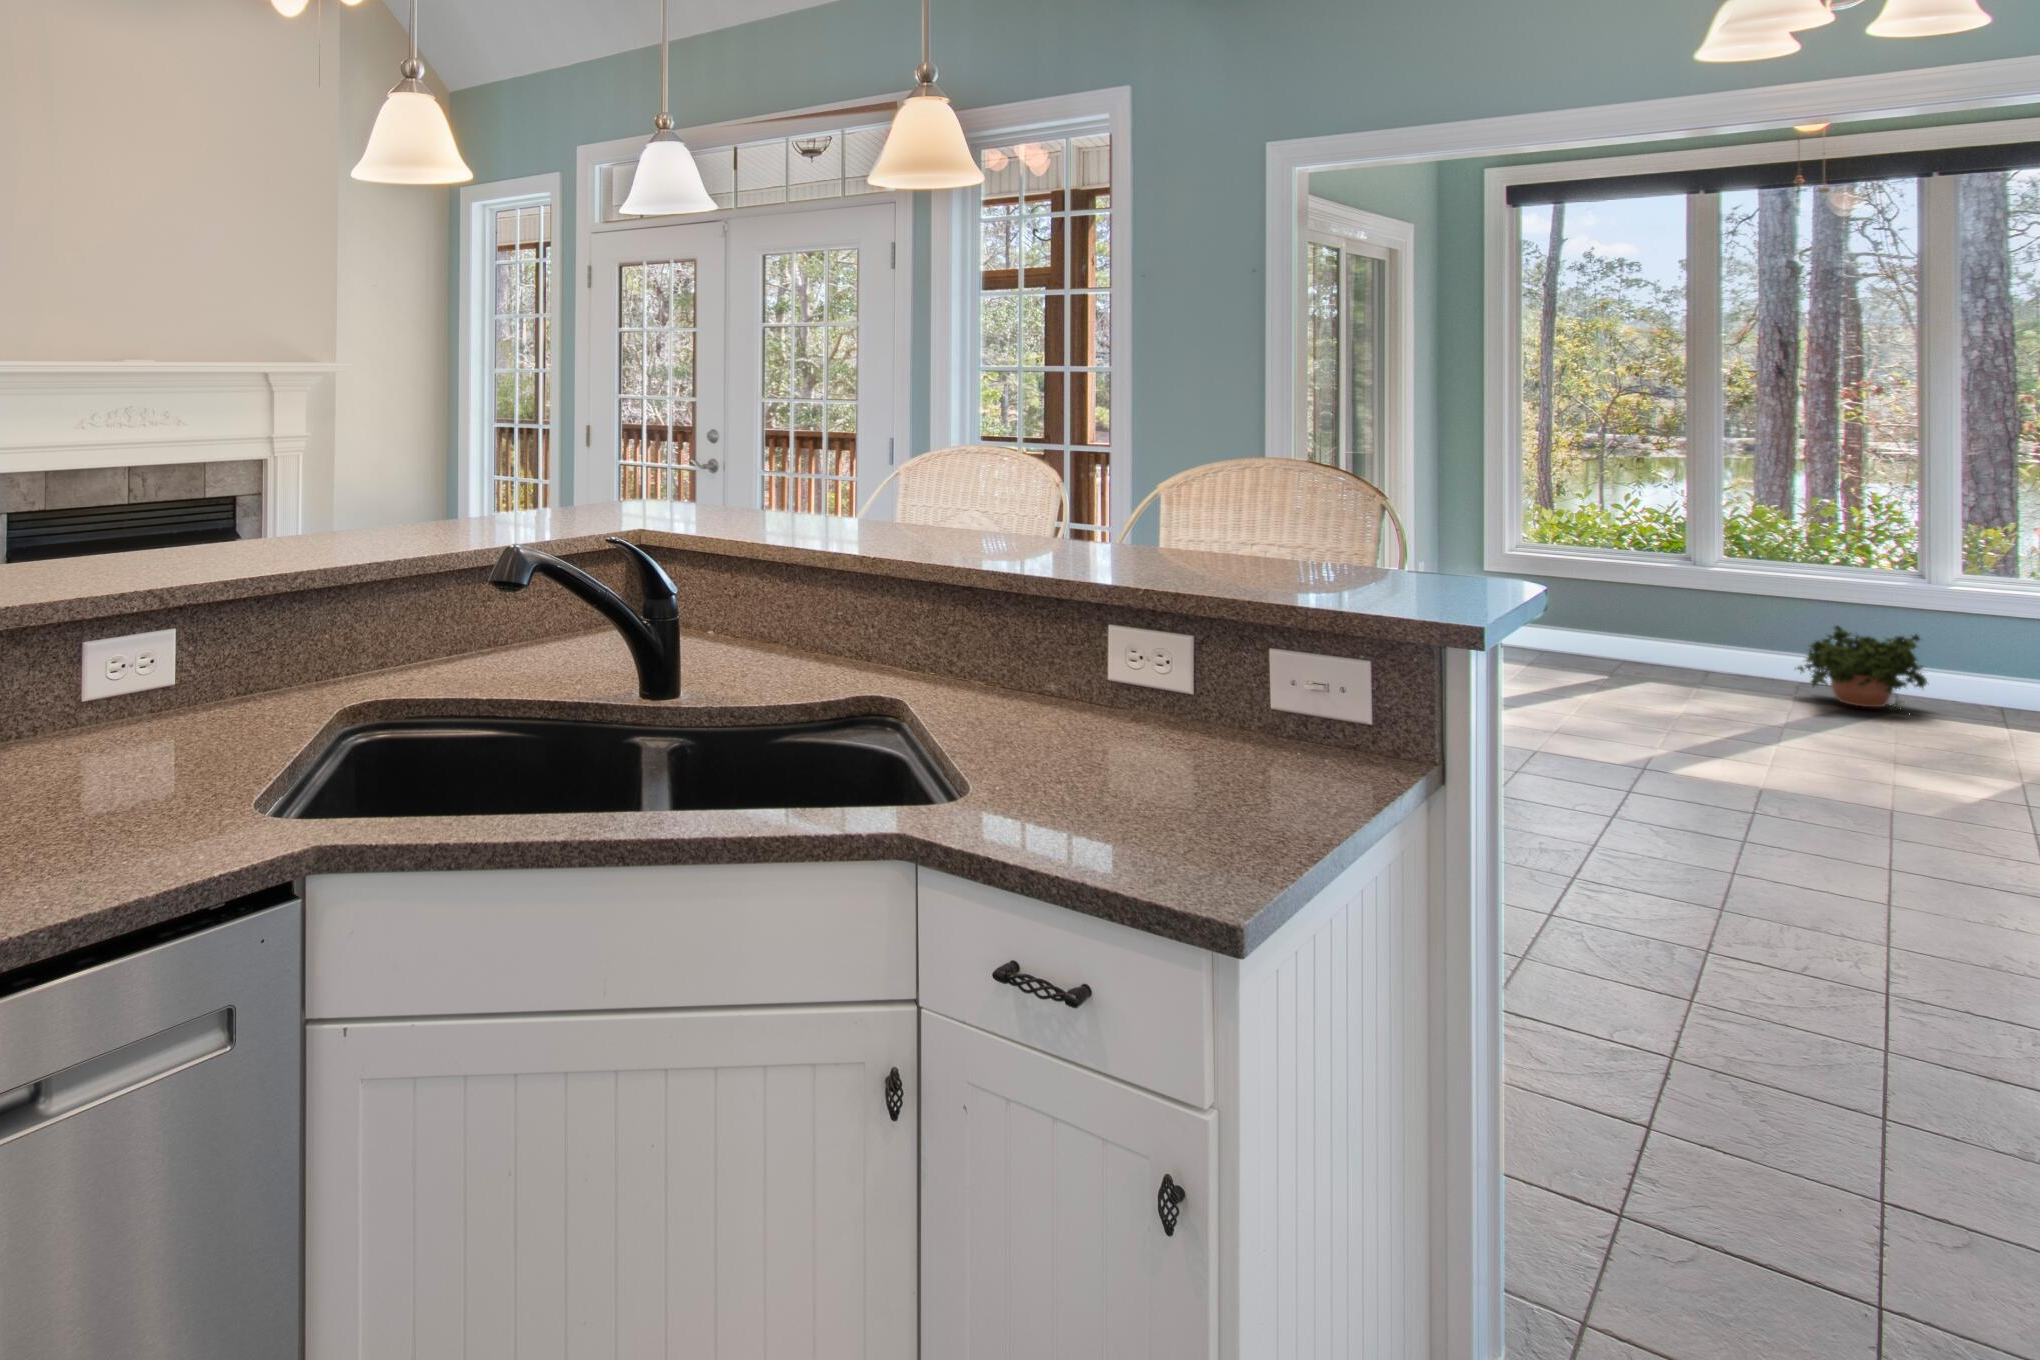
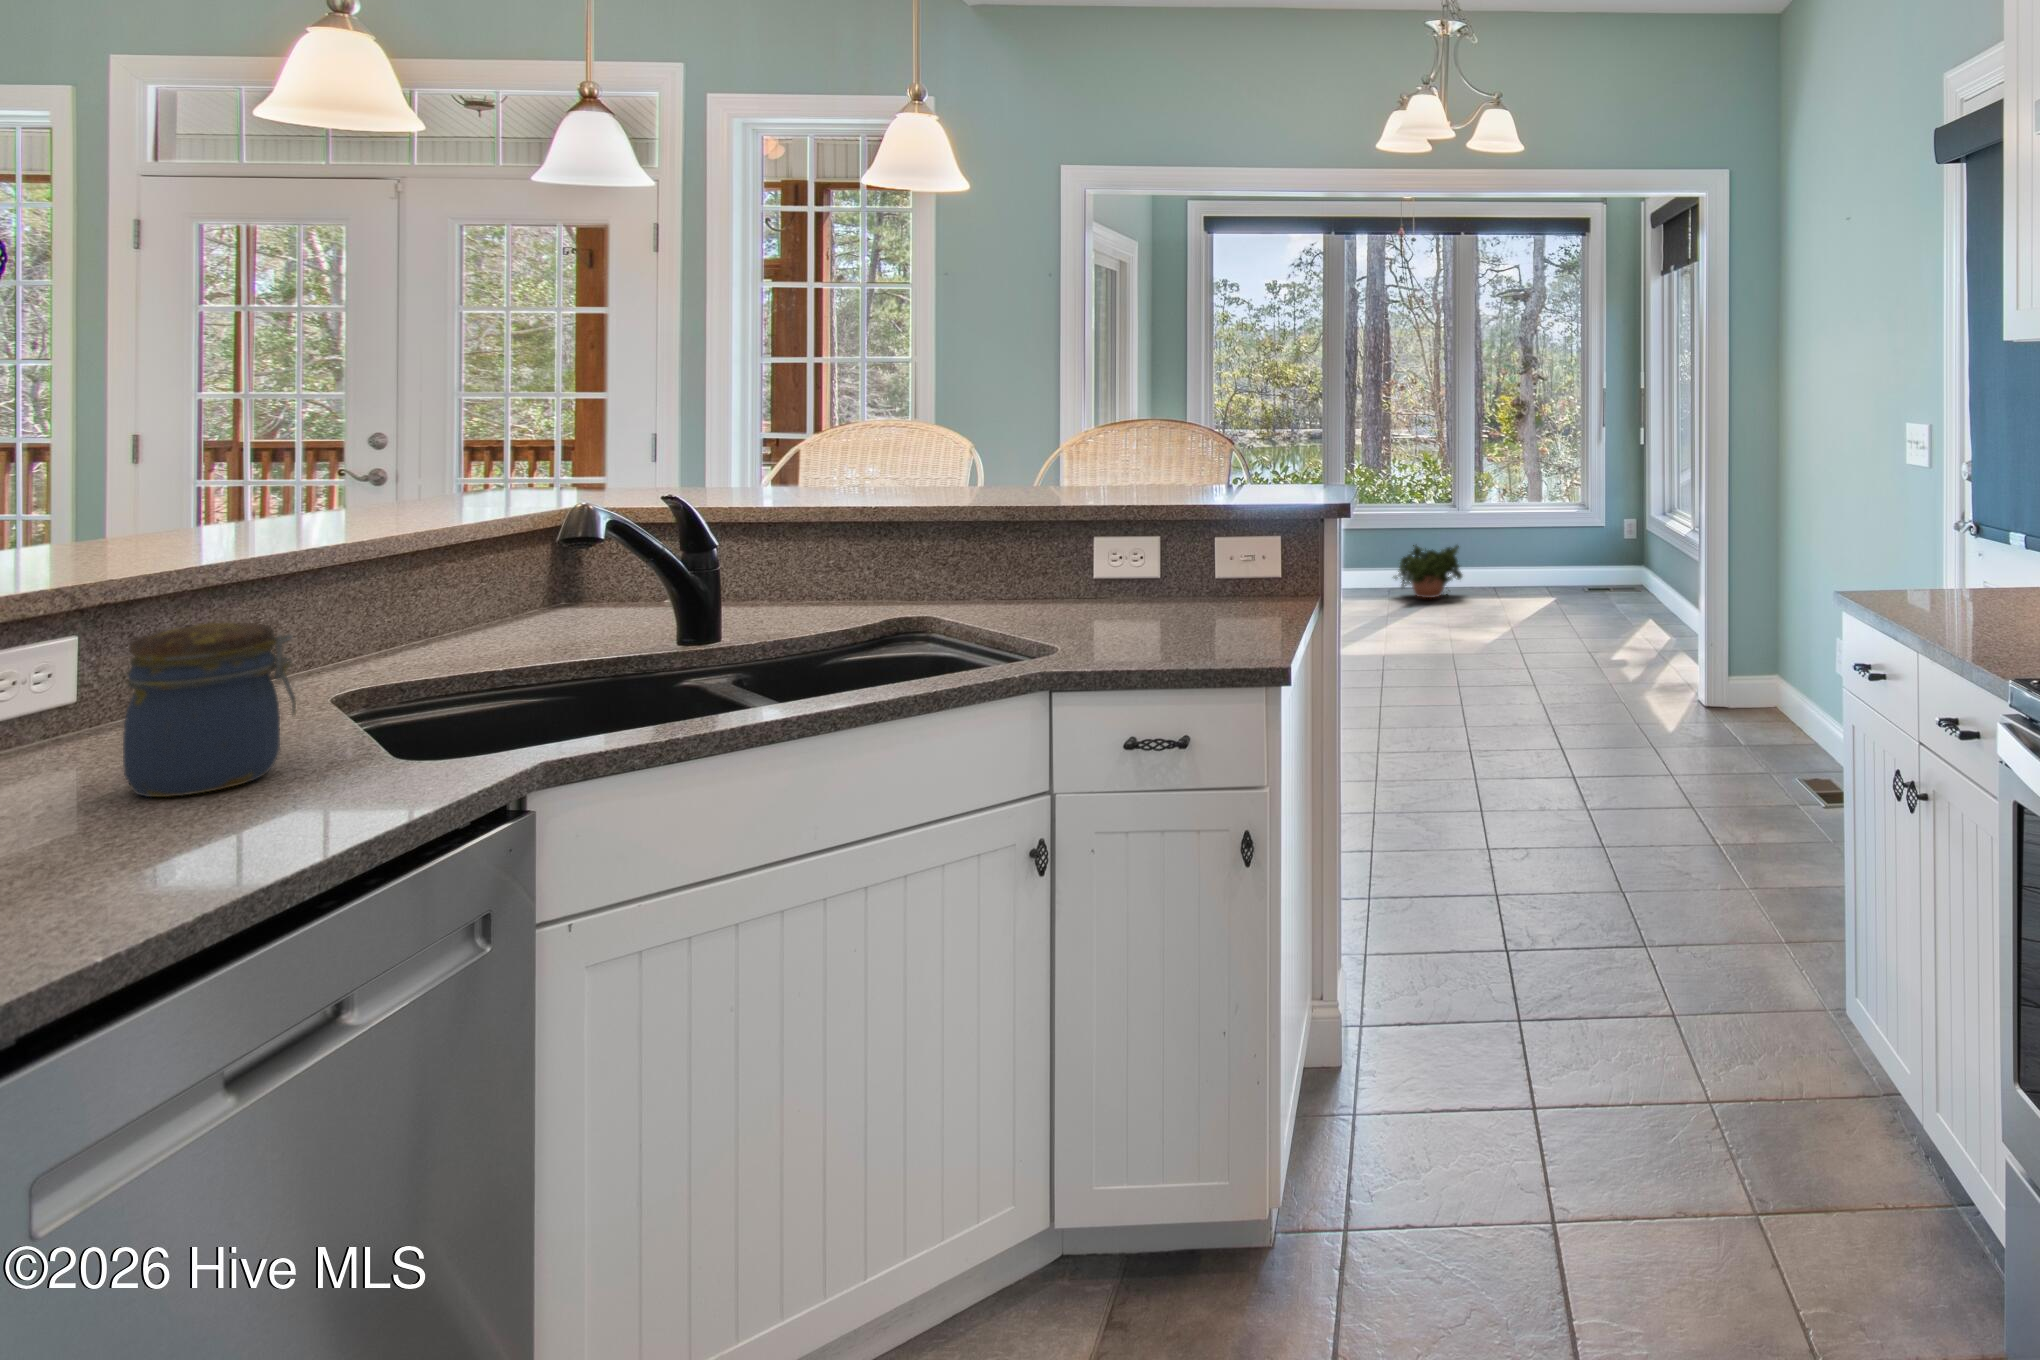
jar: none [78,648,200,809] -> present [123,623,296,797]

